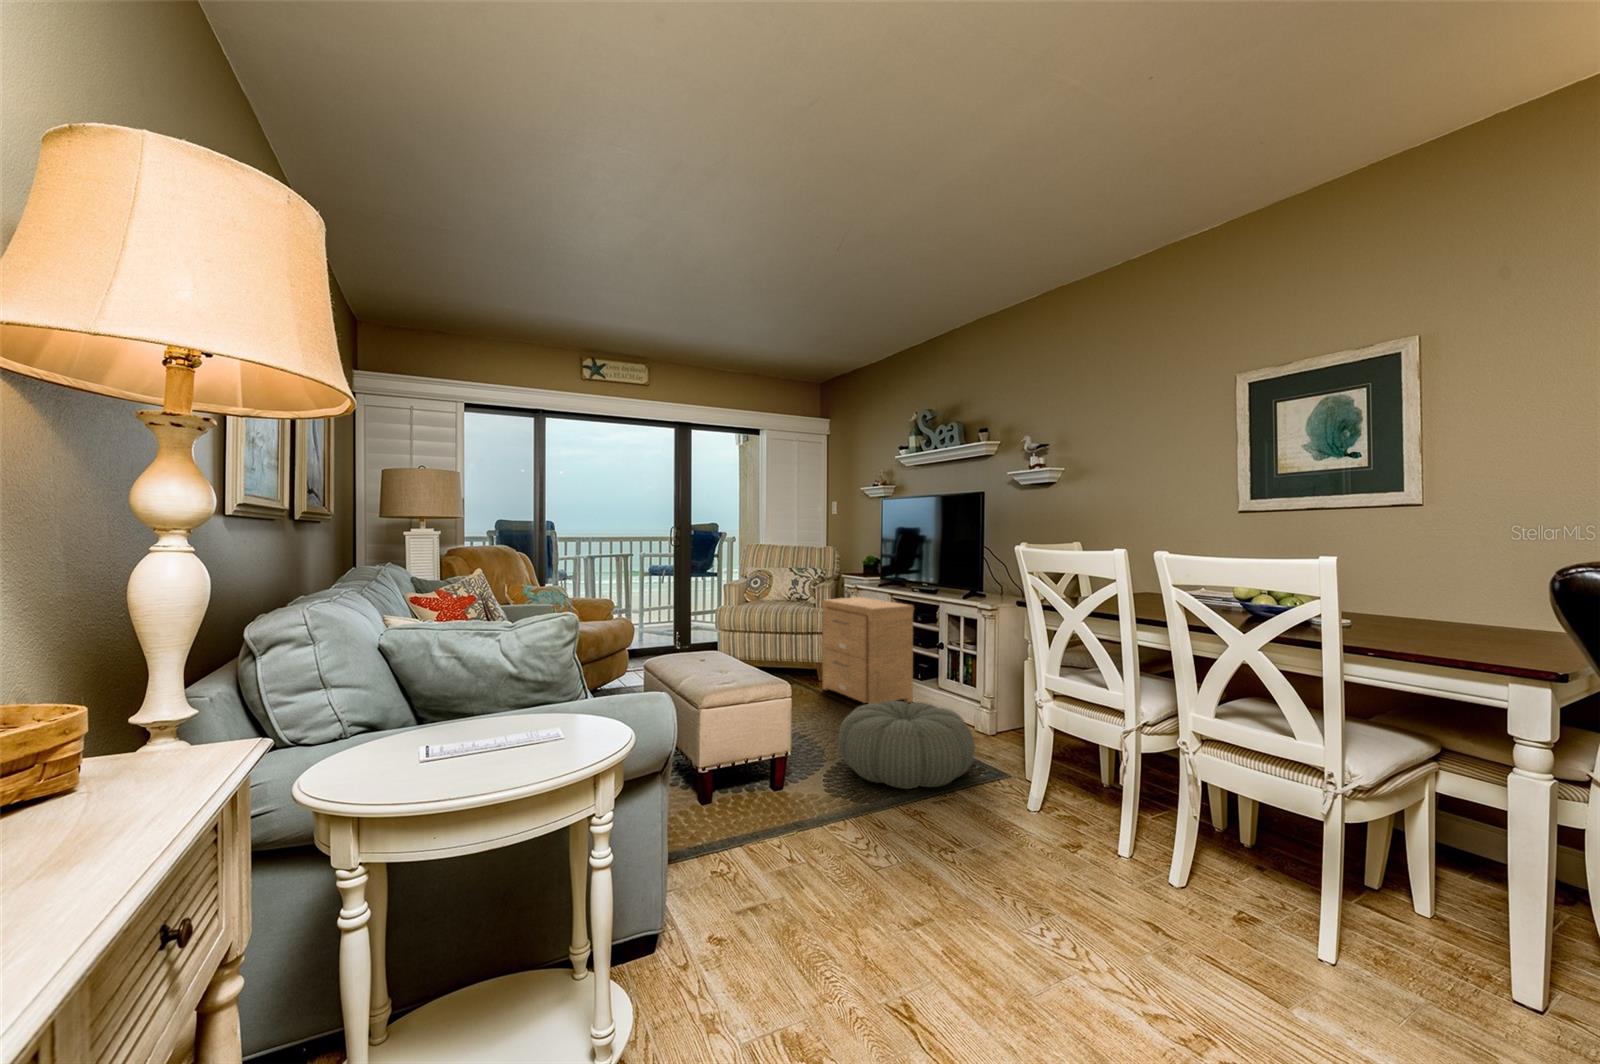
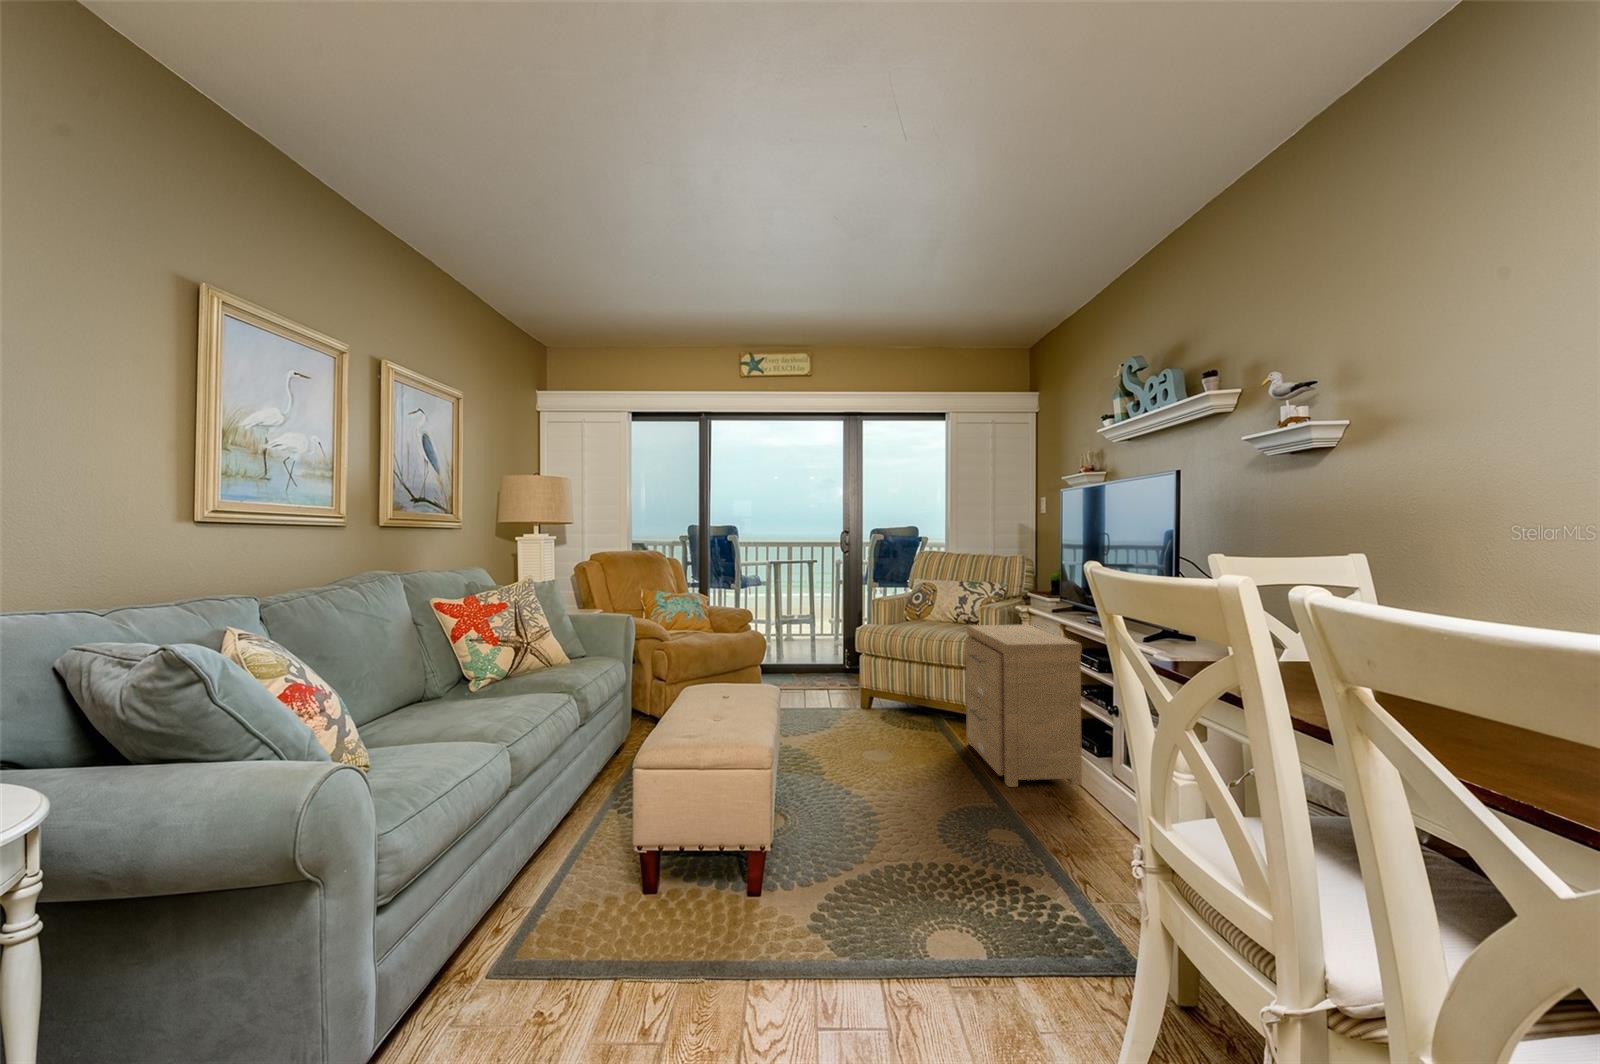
pouf: present [838,701,975,789] -> none [859,789,1073,957]

